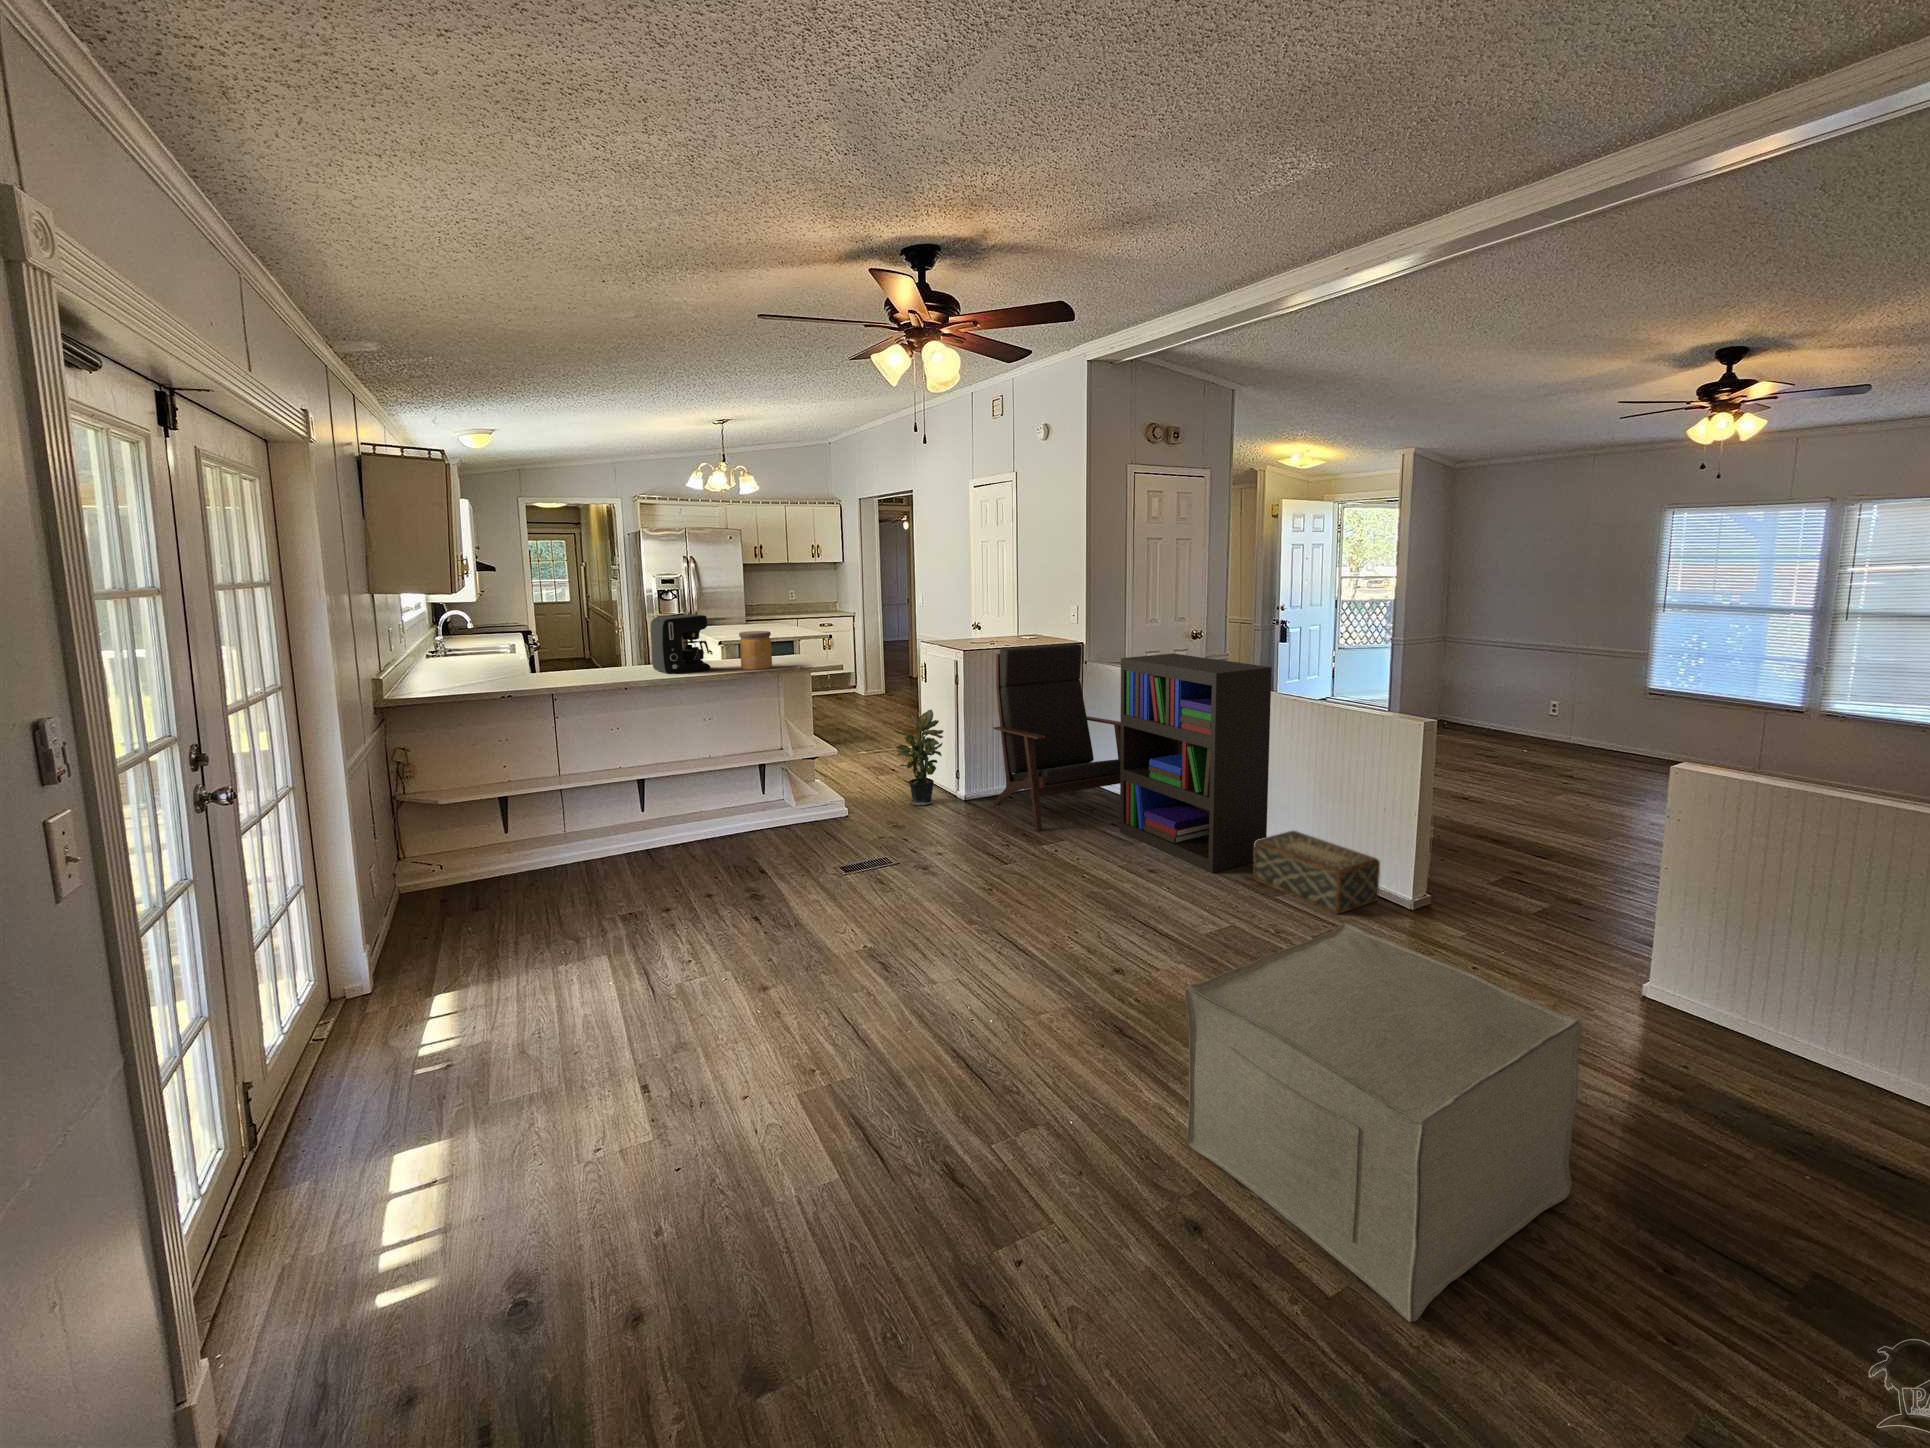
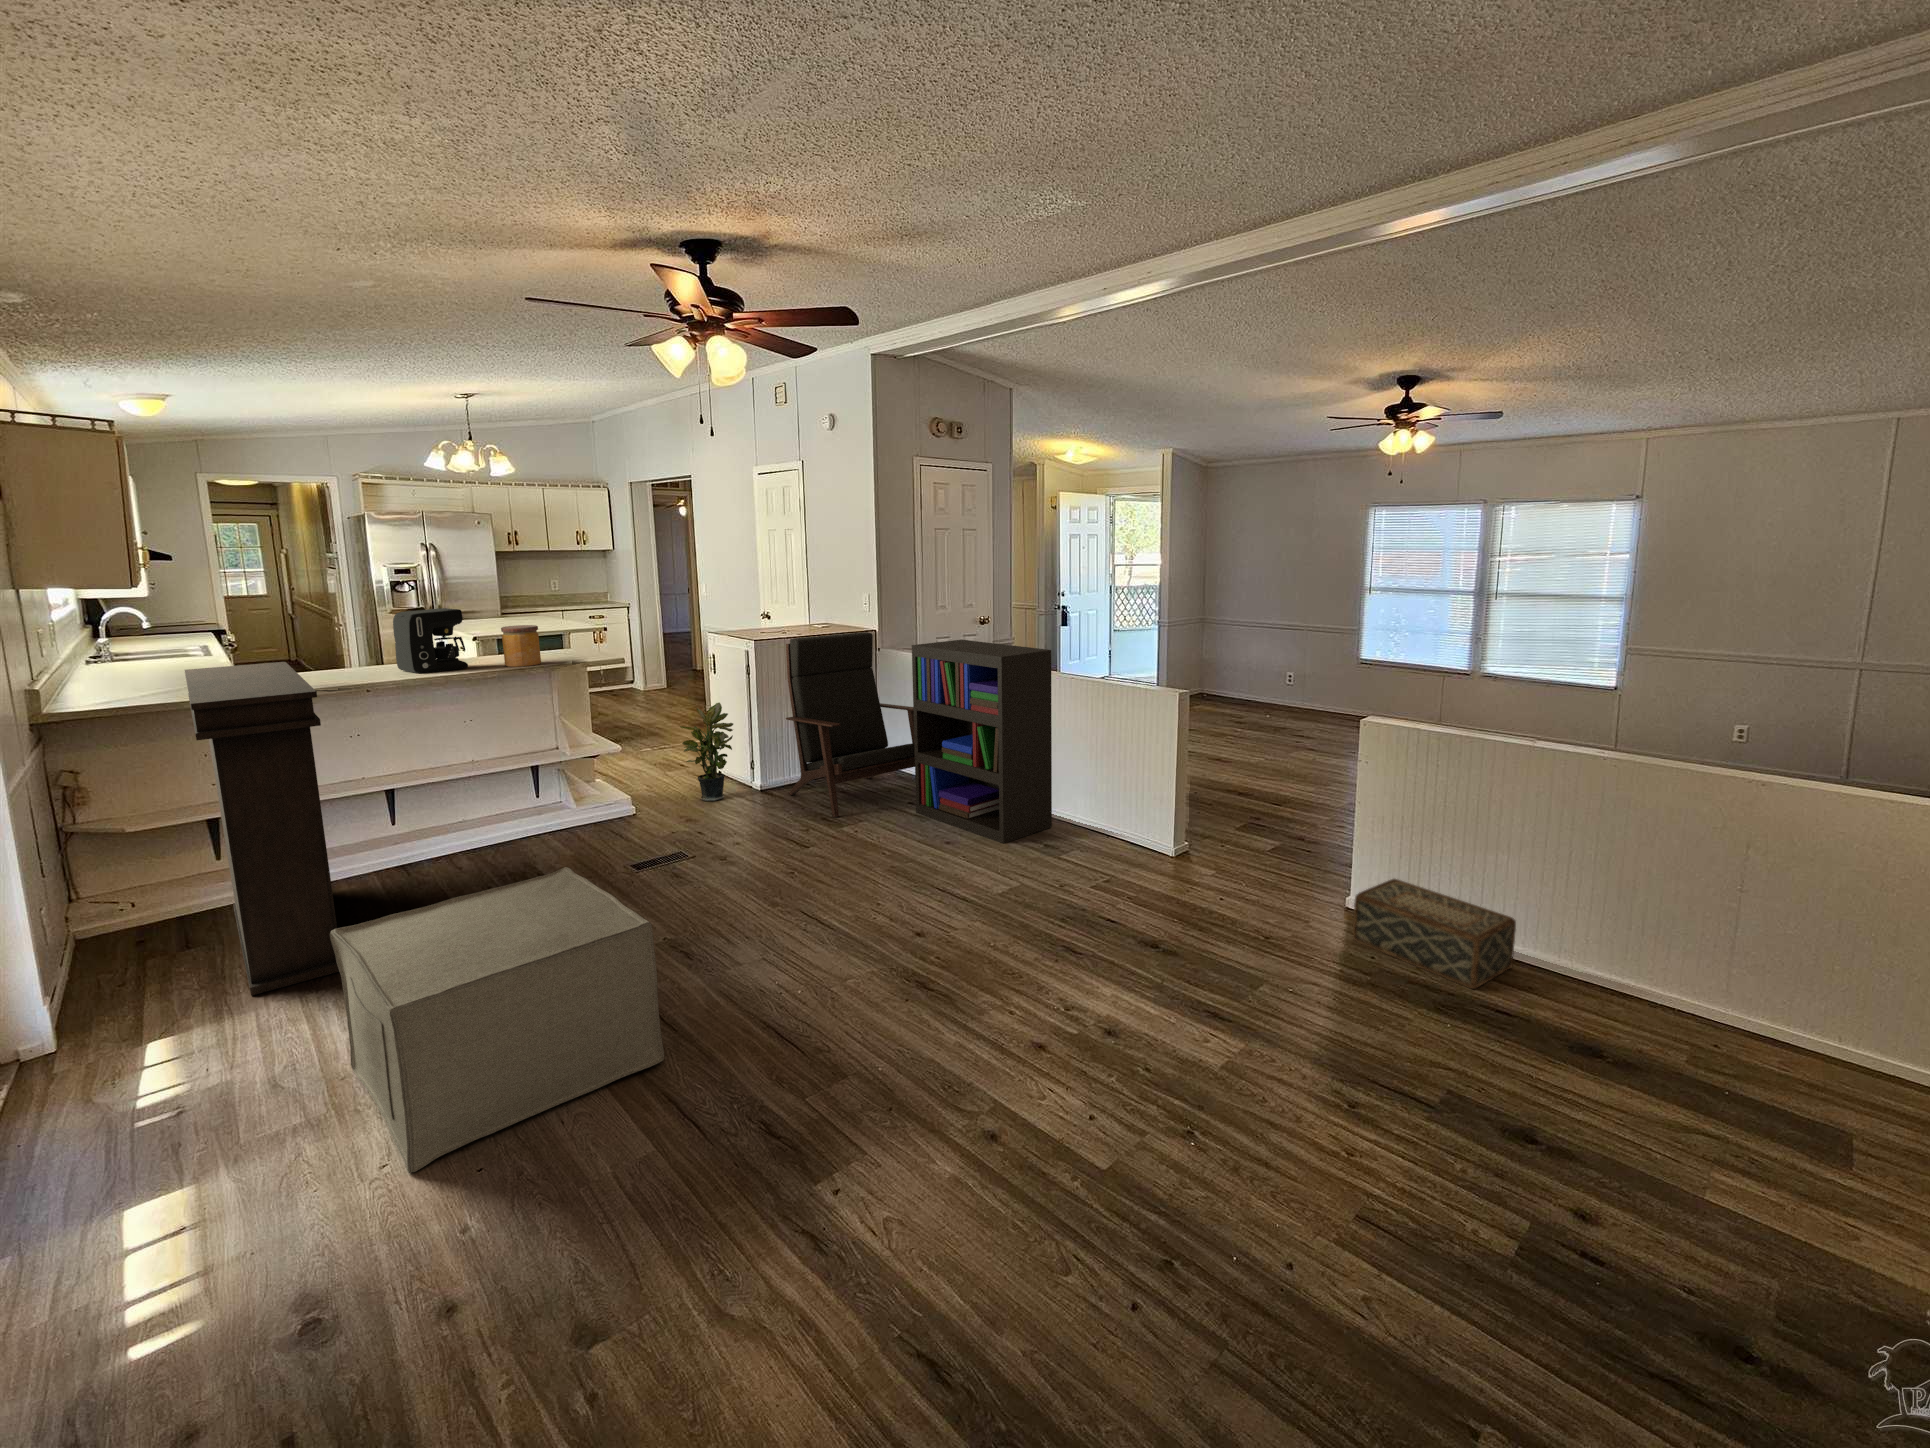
console table: none [476,660,591,962] -> present [185,662,339,996]
woven basket: present [1253,831,1380,914] -> present [1353,879,1516,989]
ottoman: present [1185,923,1582,1322] -> present [330,867,664,1173]

